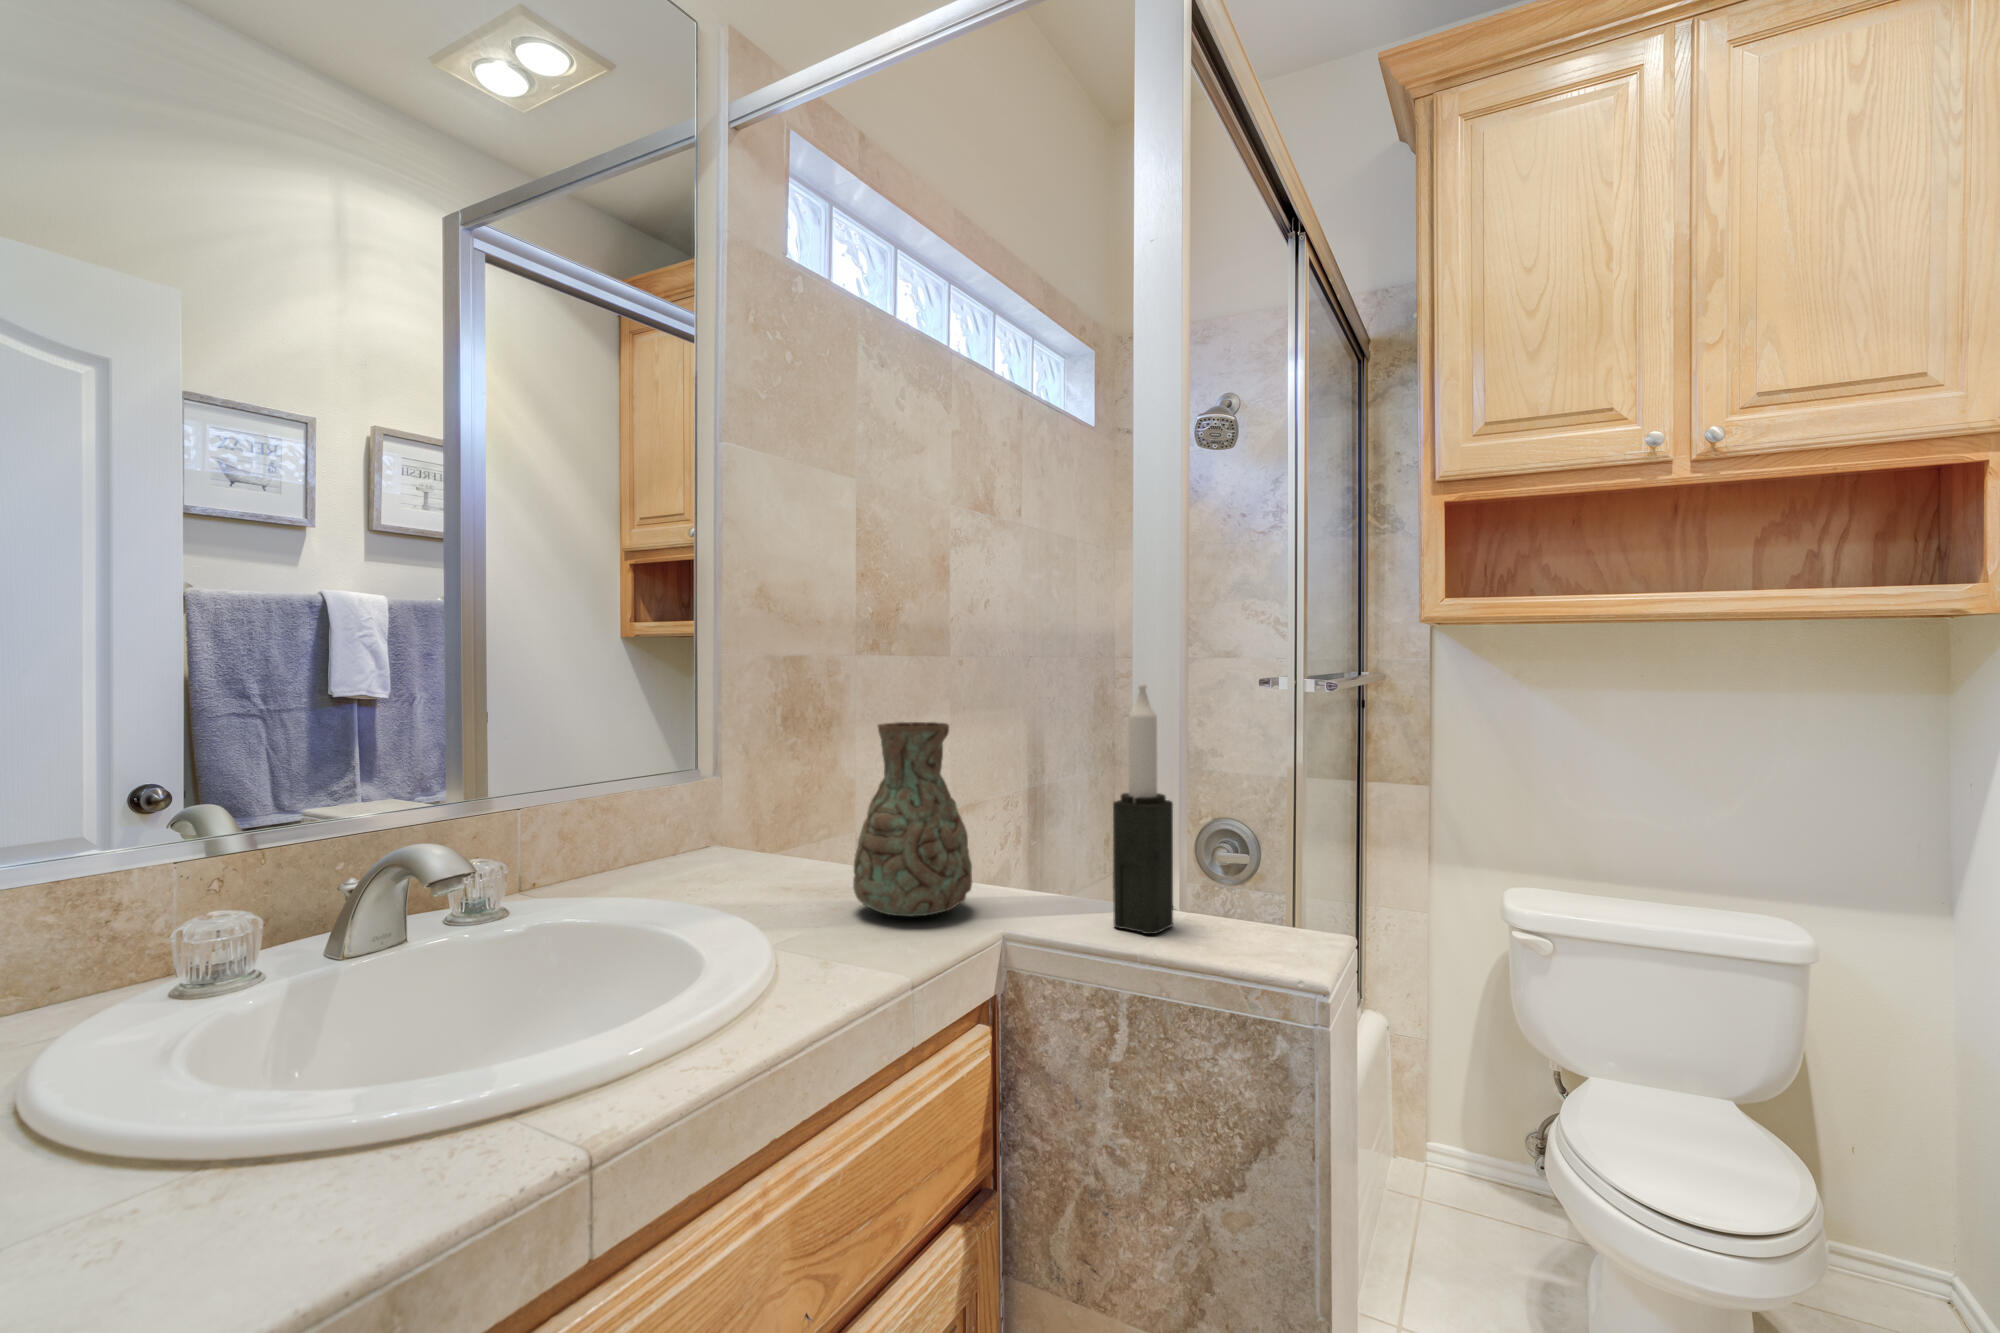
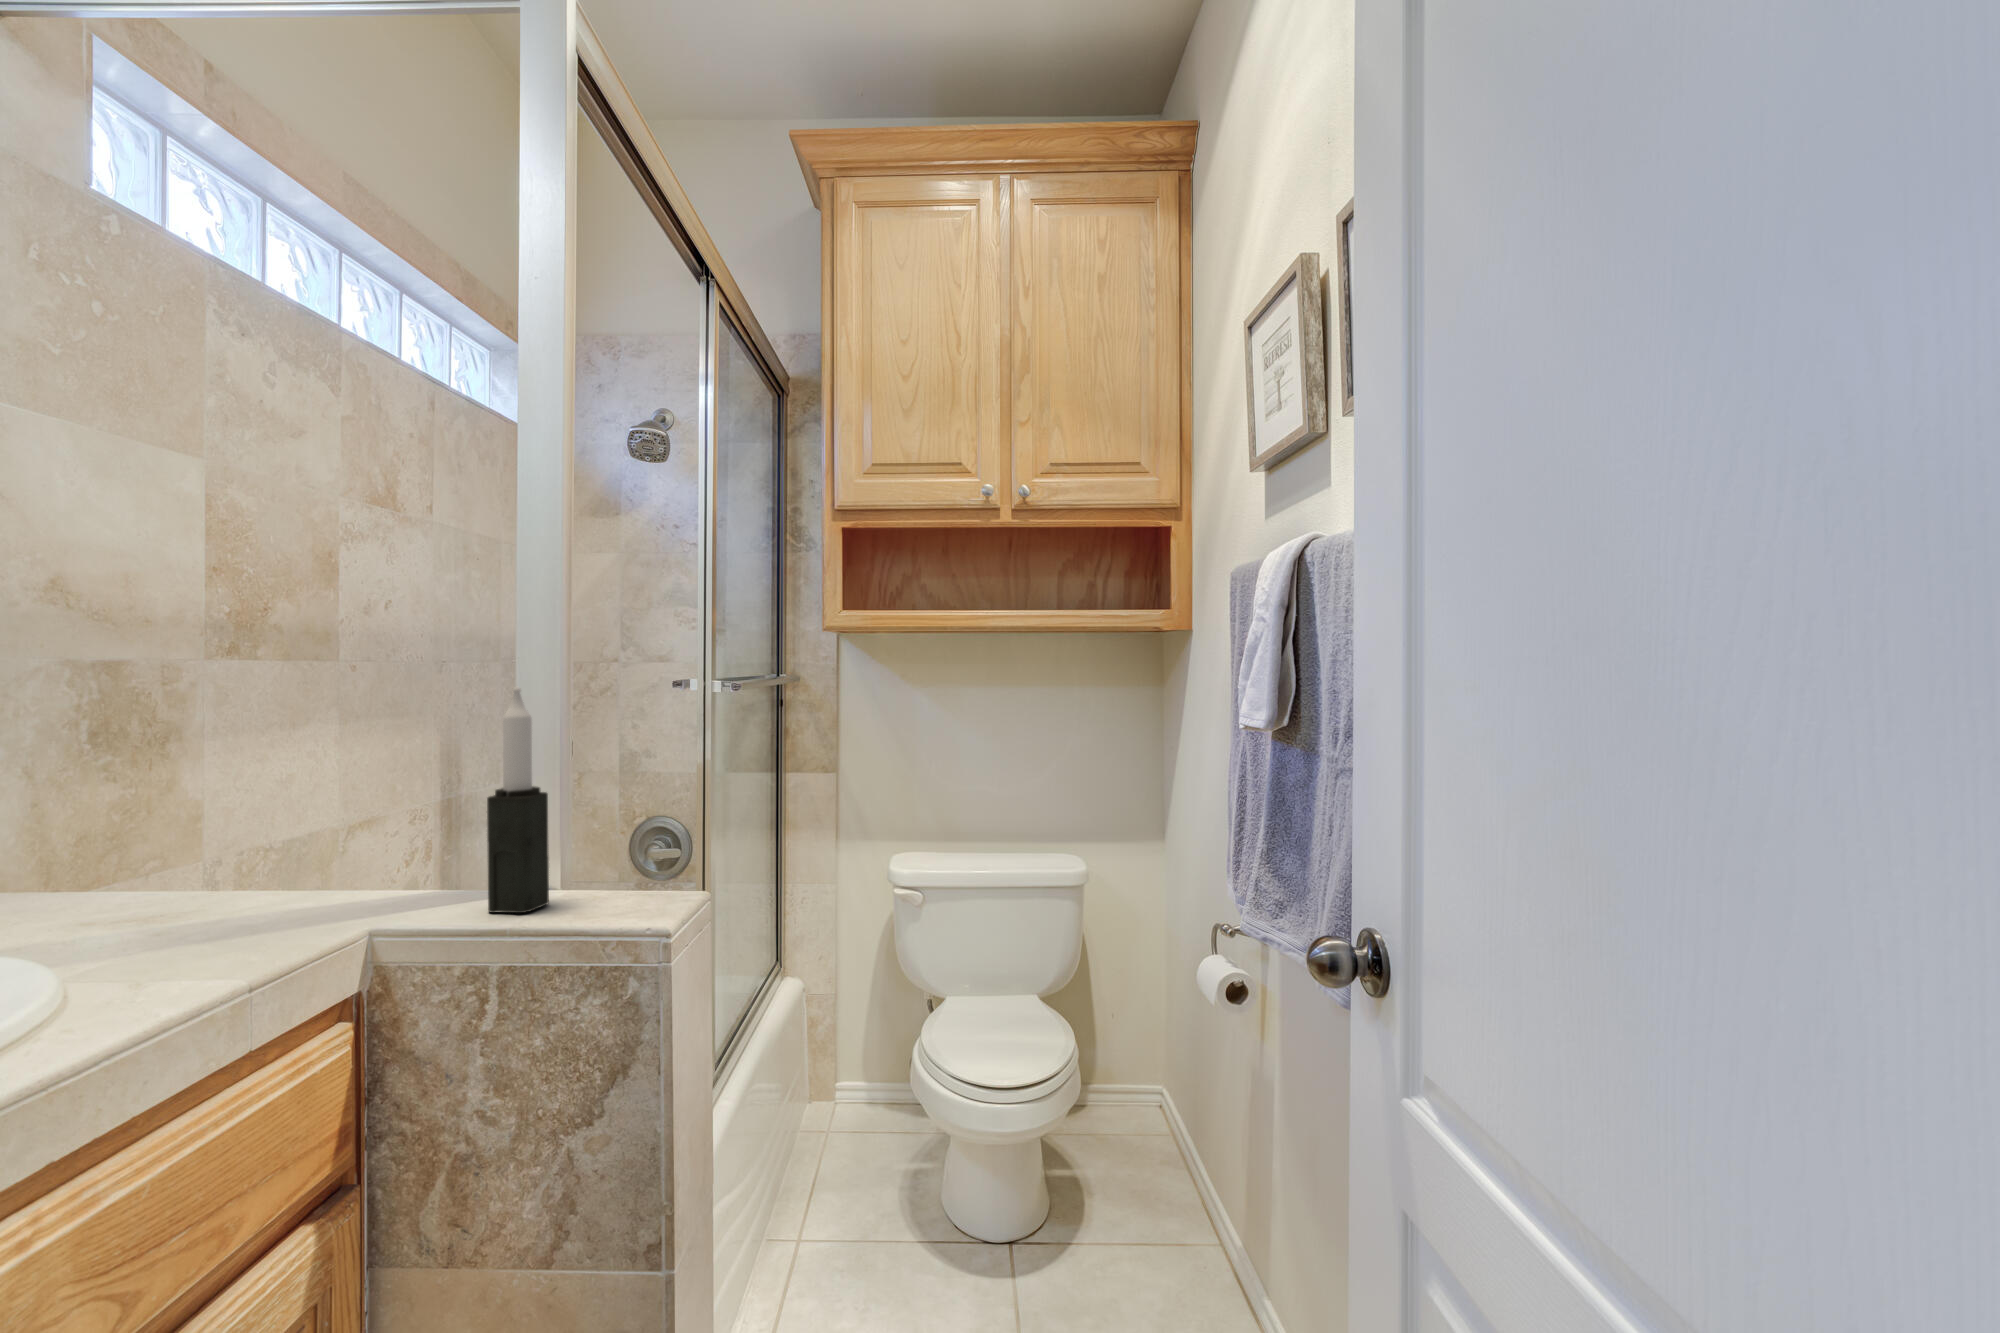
decorative vase: present [853,722,972,916] -> none [175,731,331,932]

